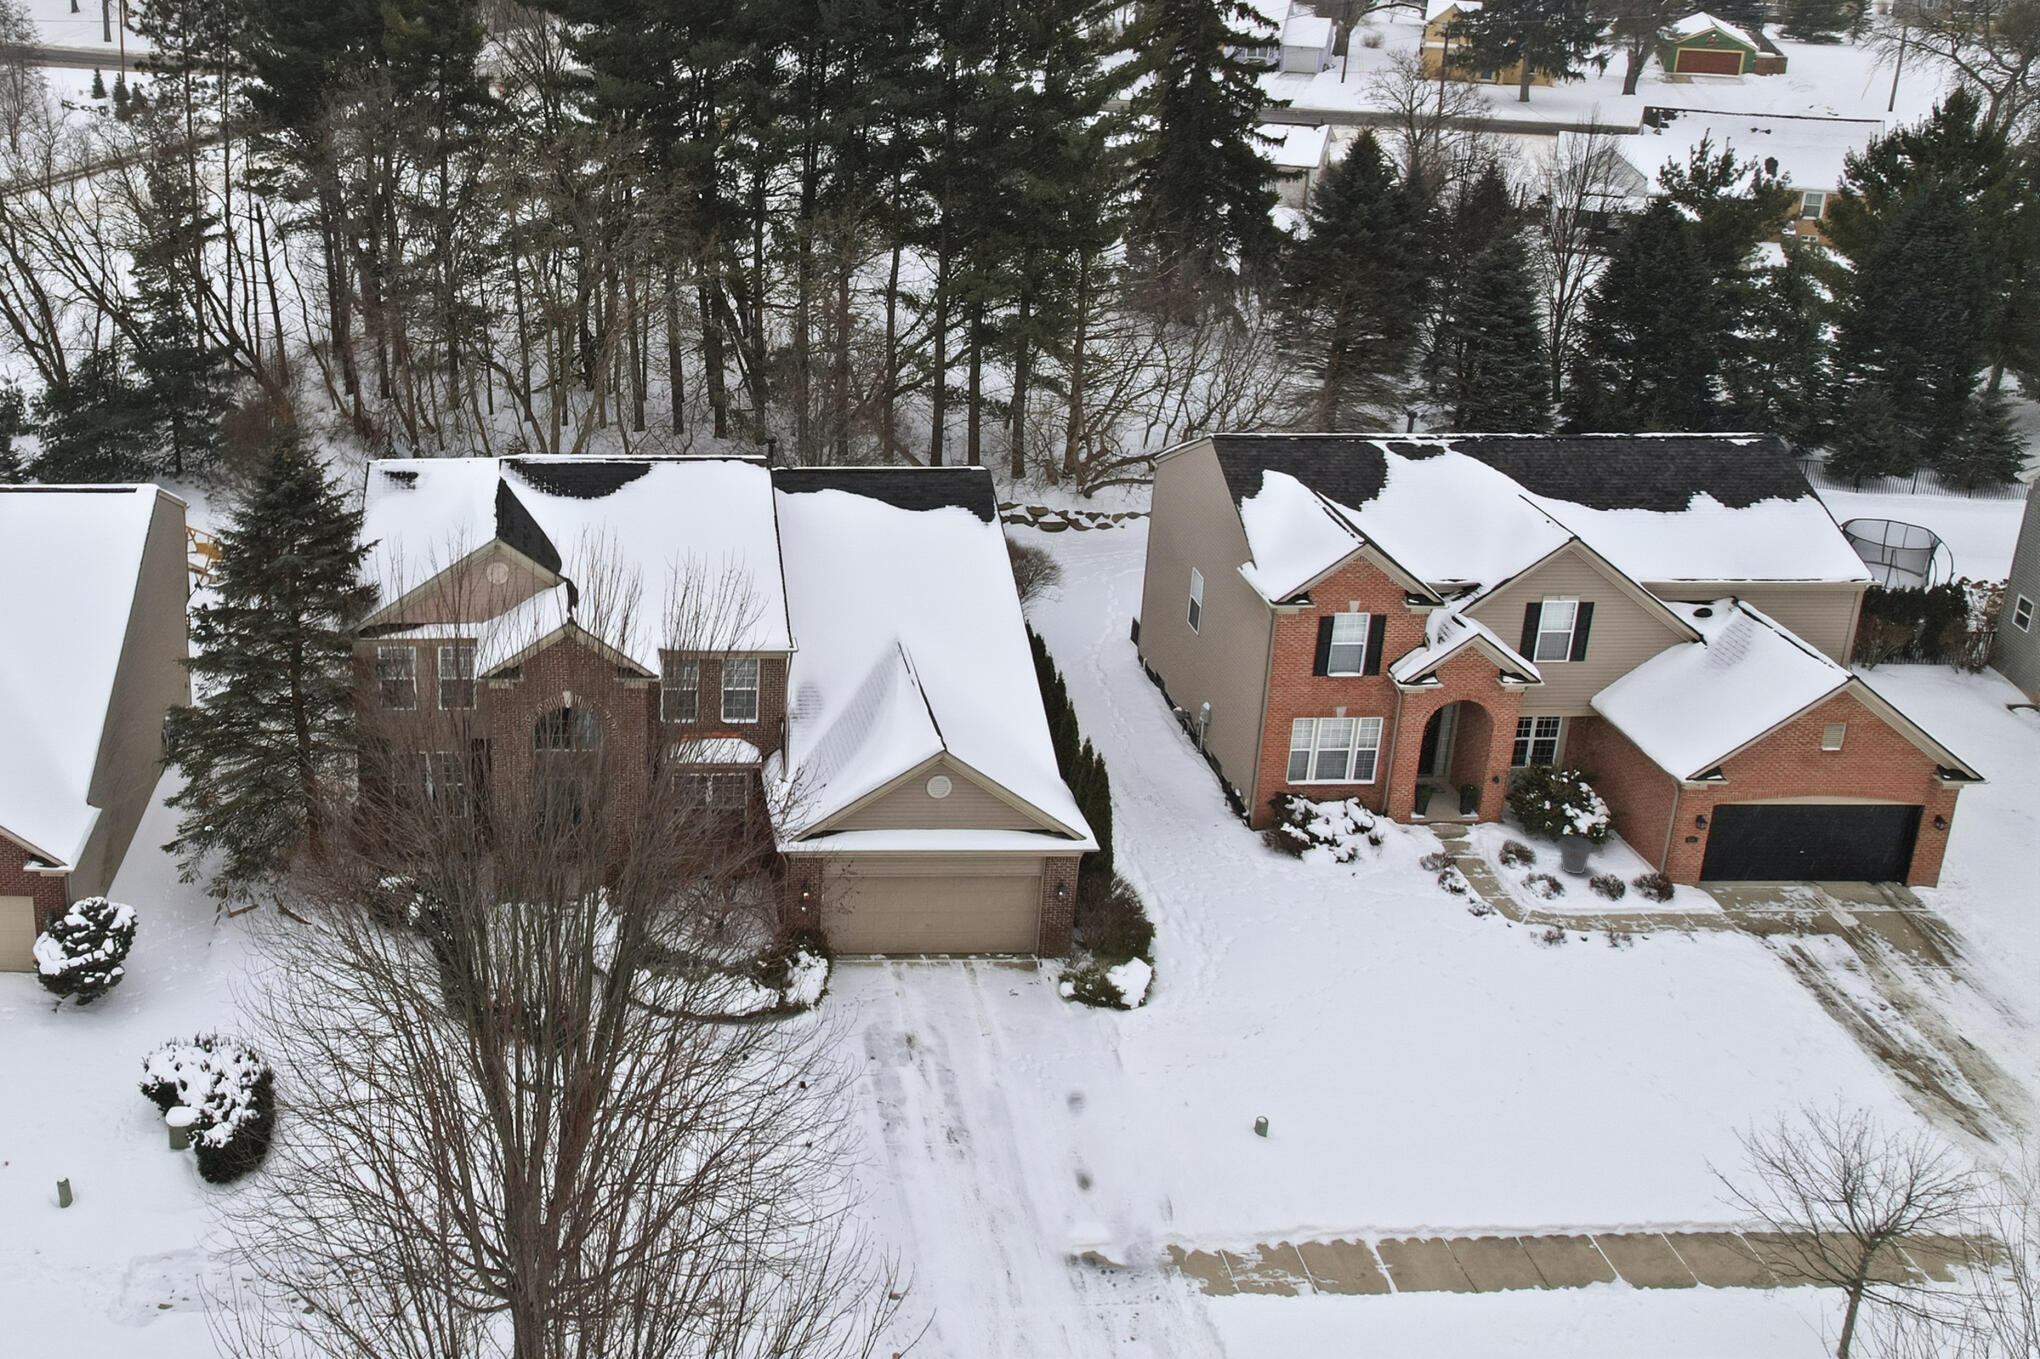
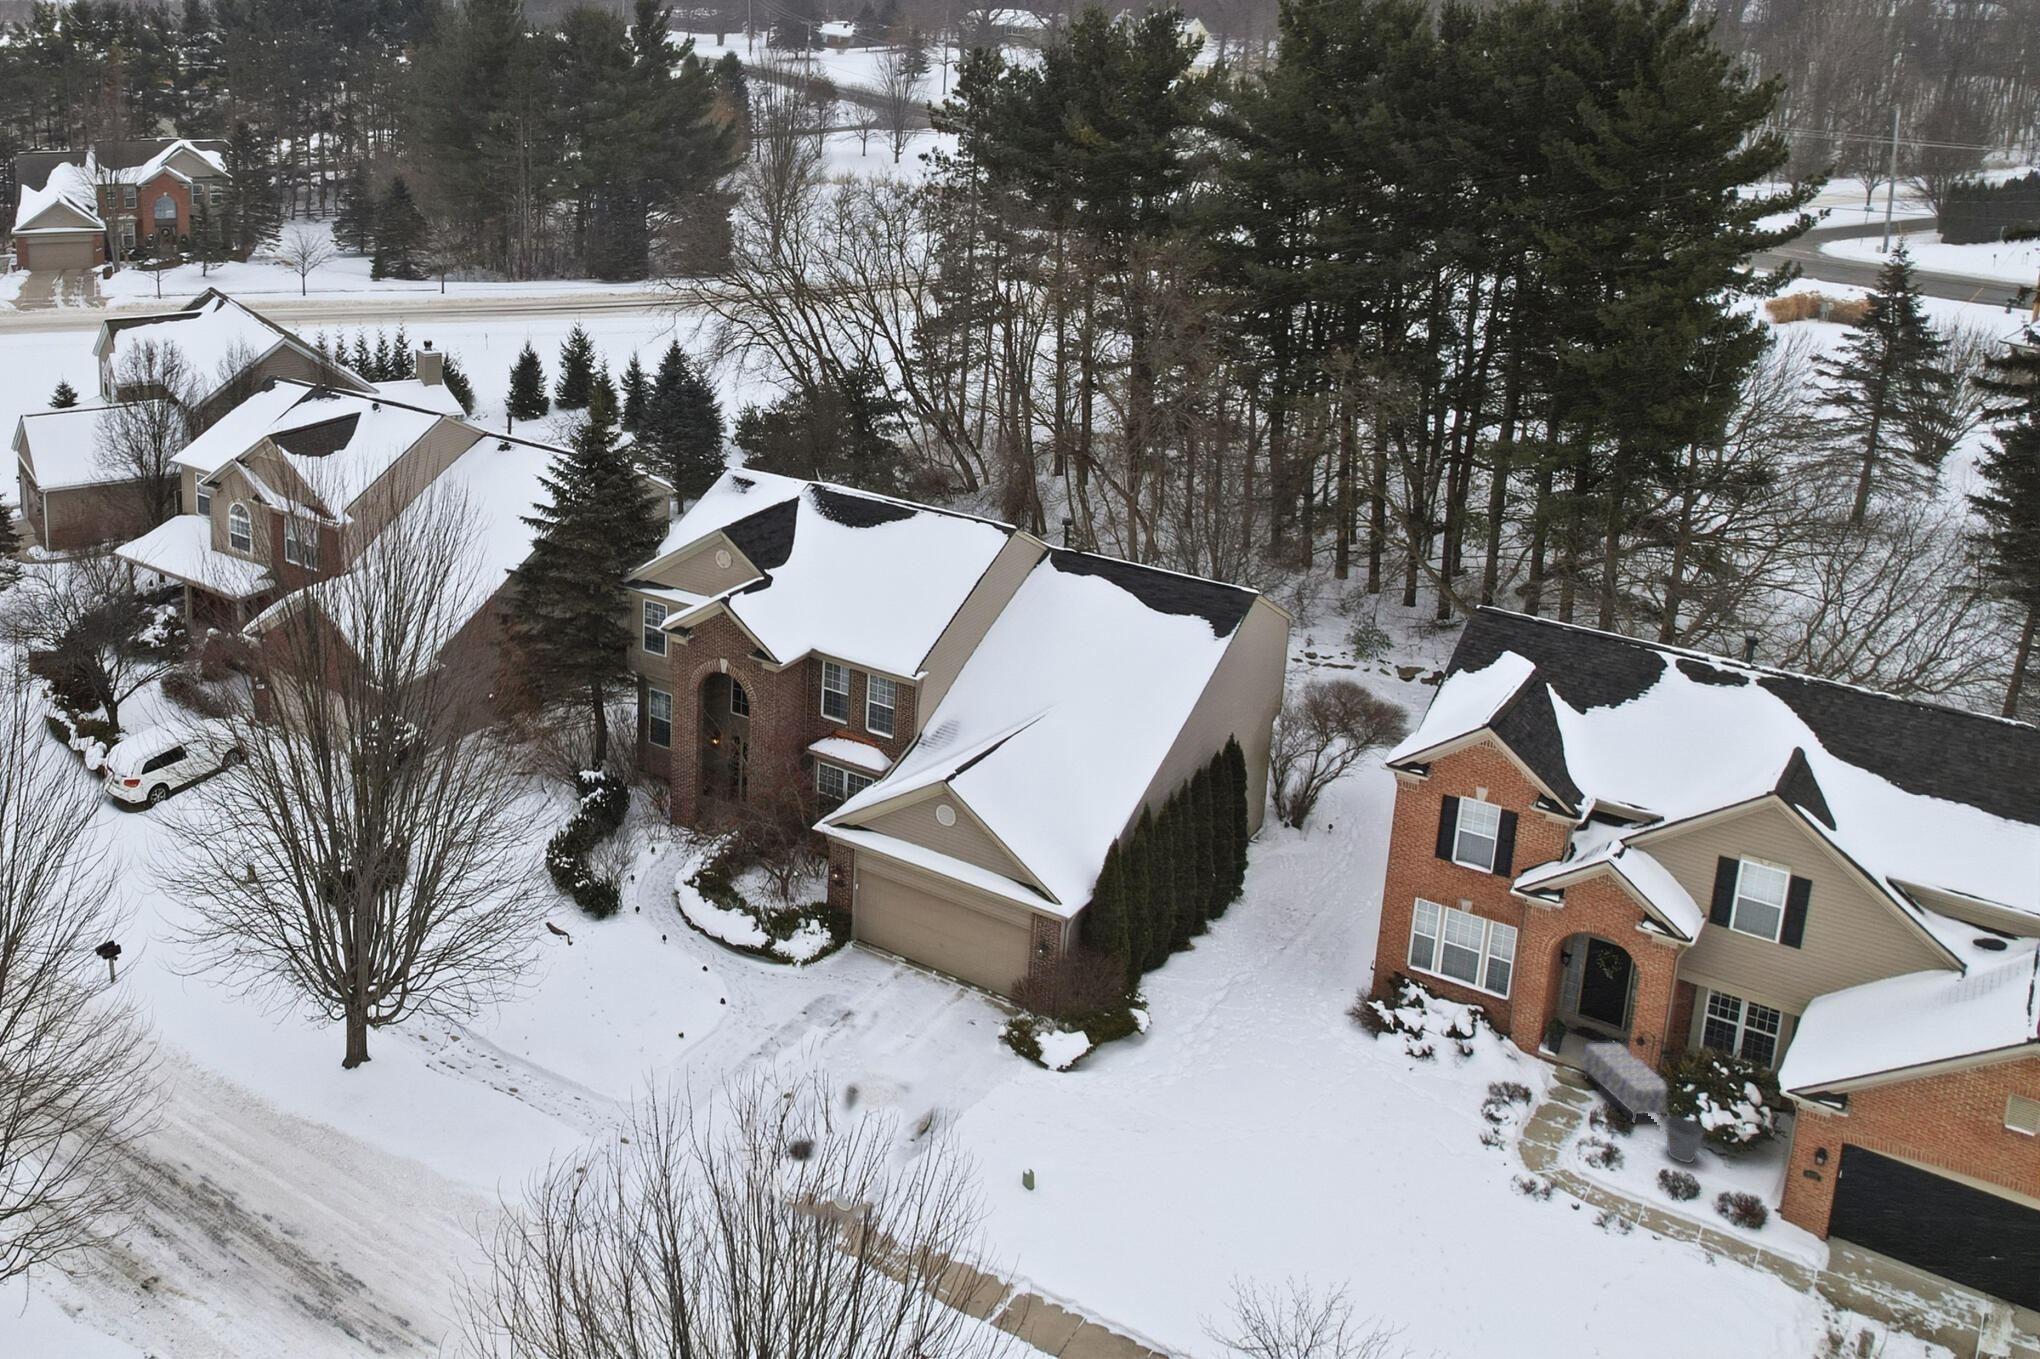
bench: none [1449,791,1540,856] -> present [1582,1043,1667,1123]

